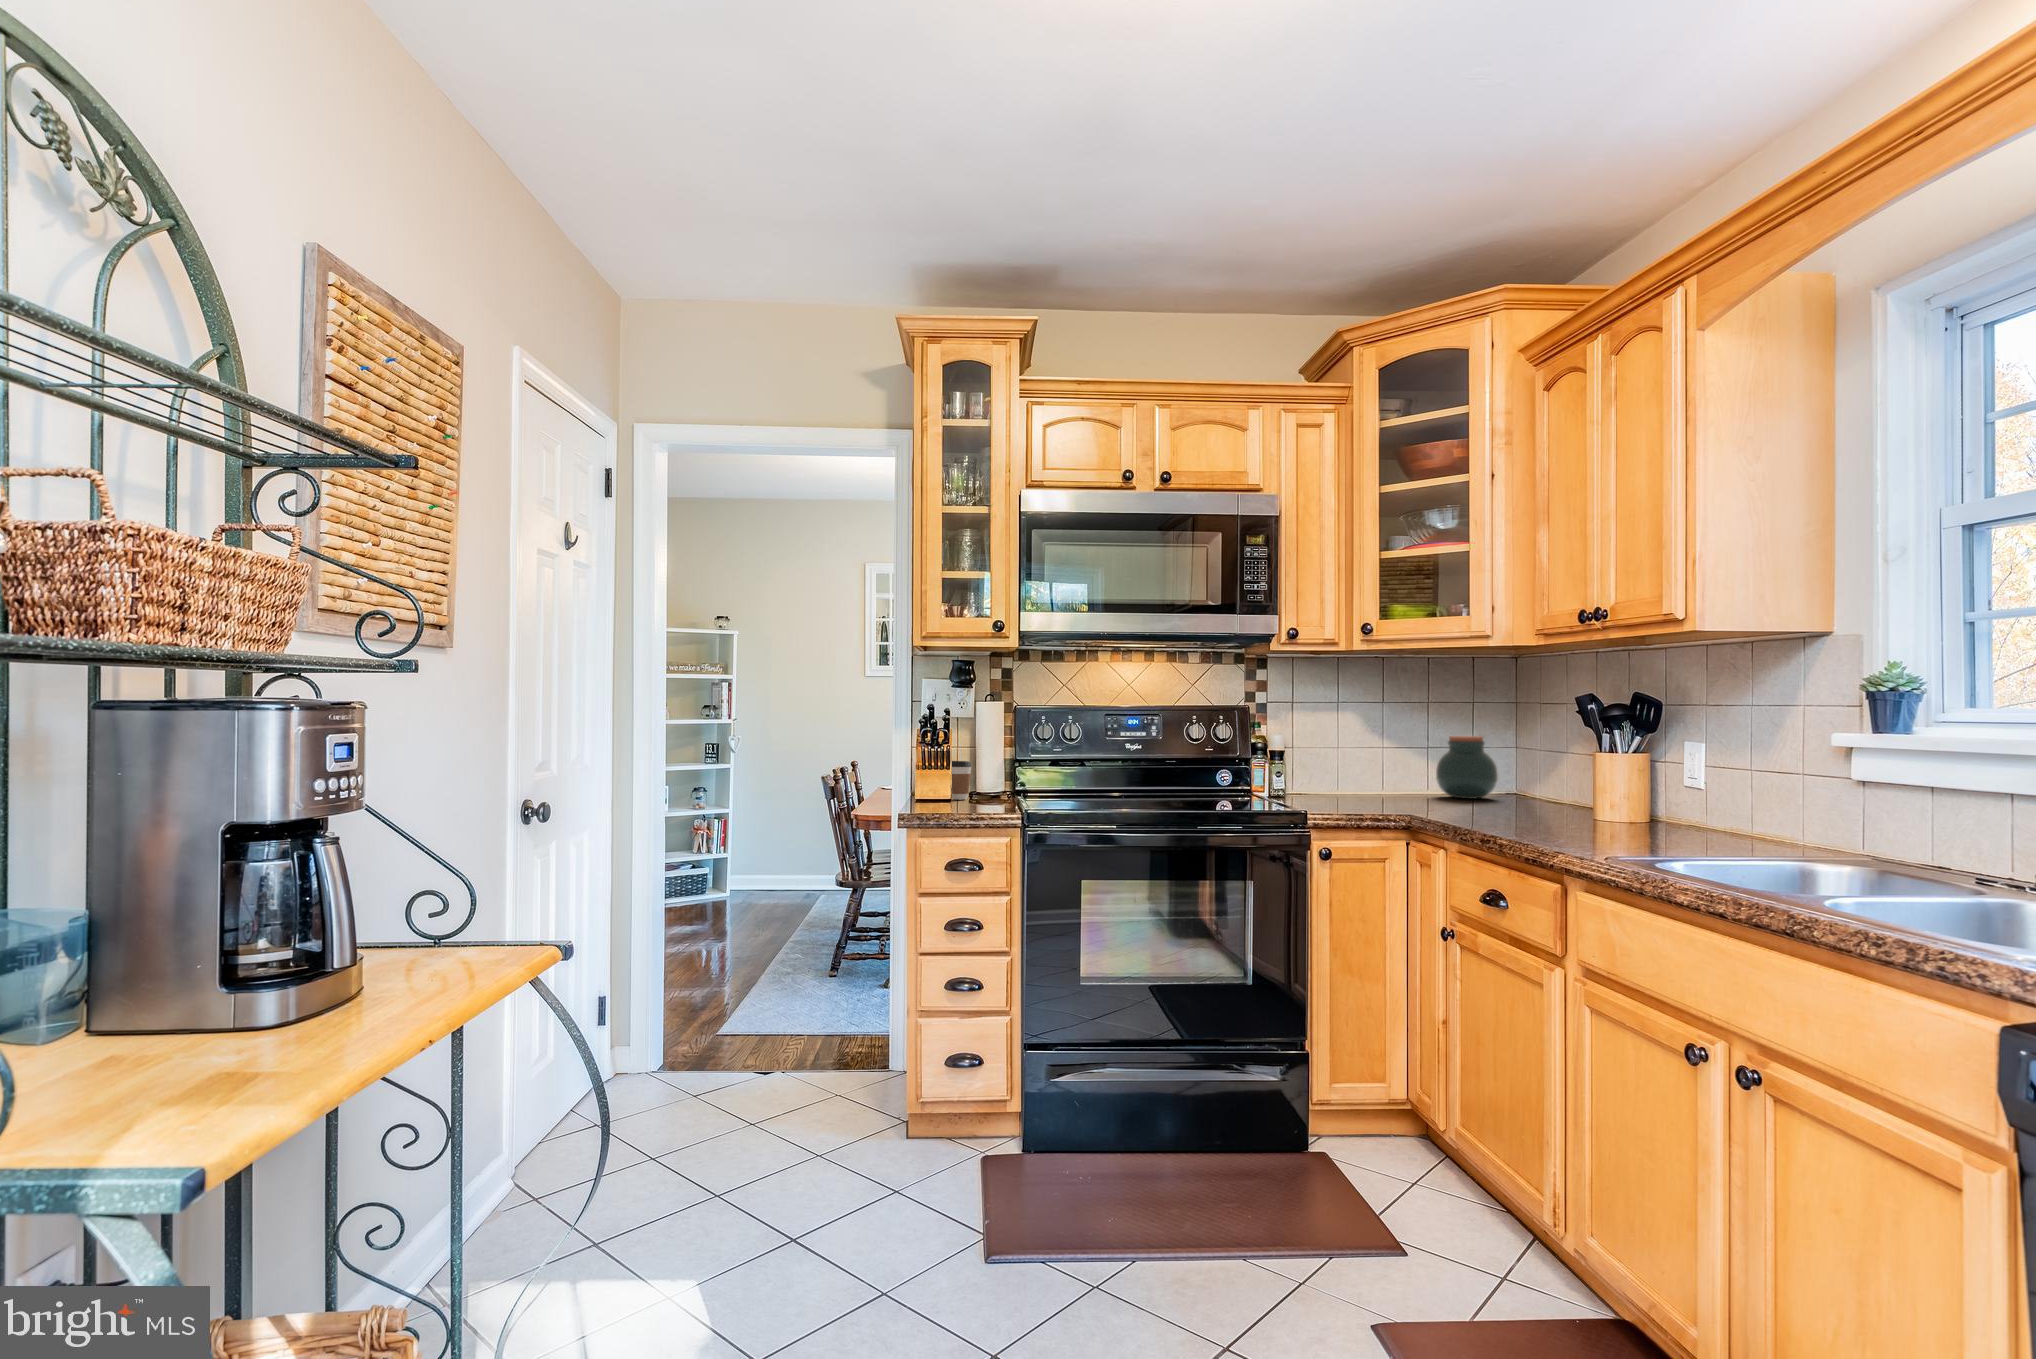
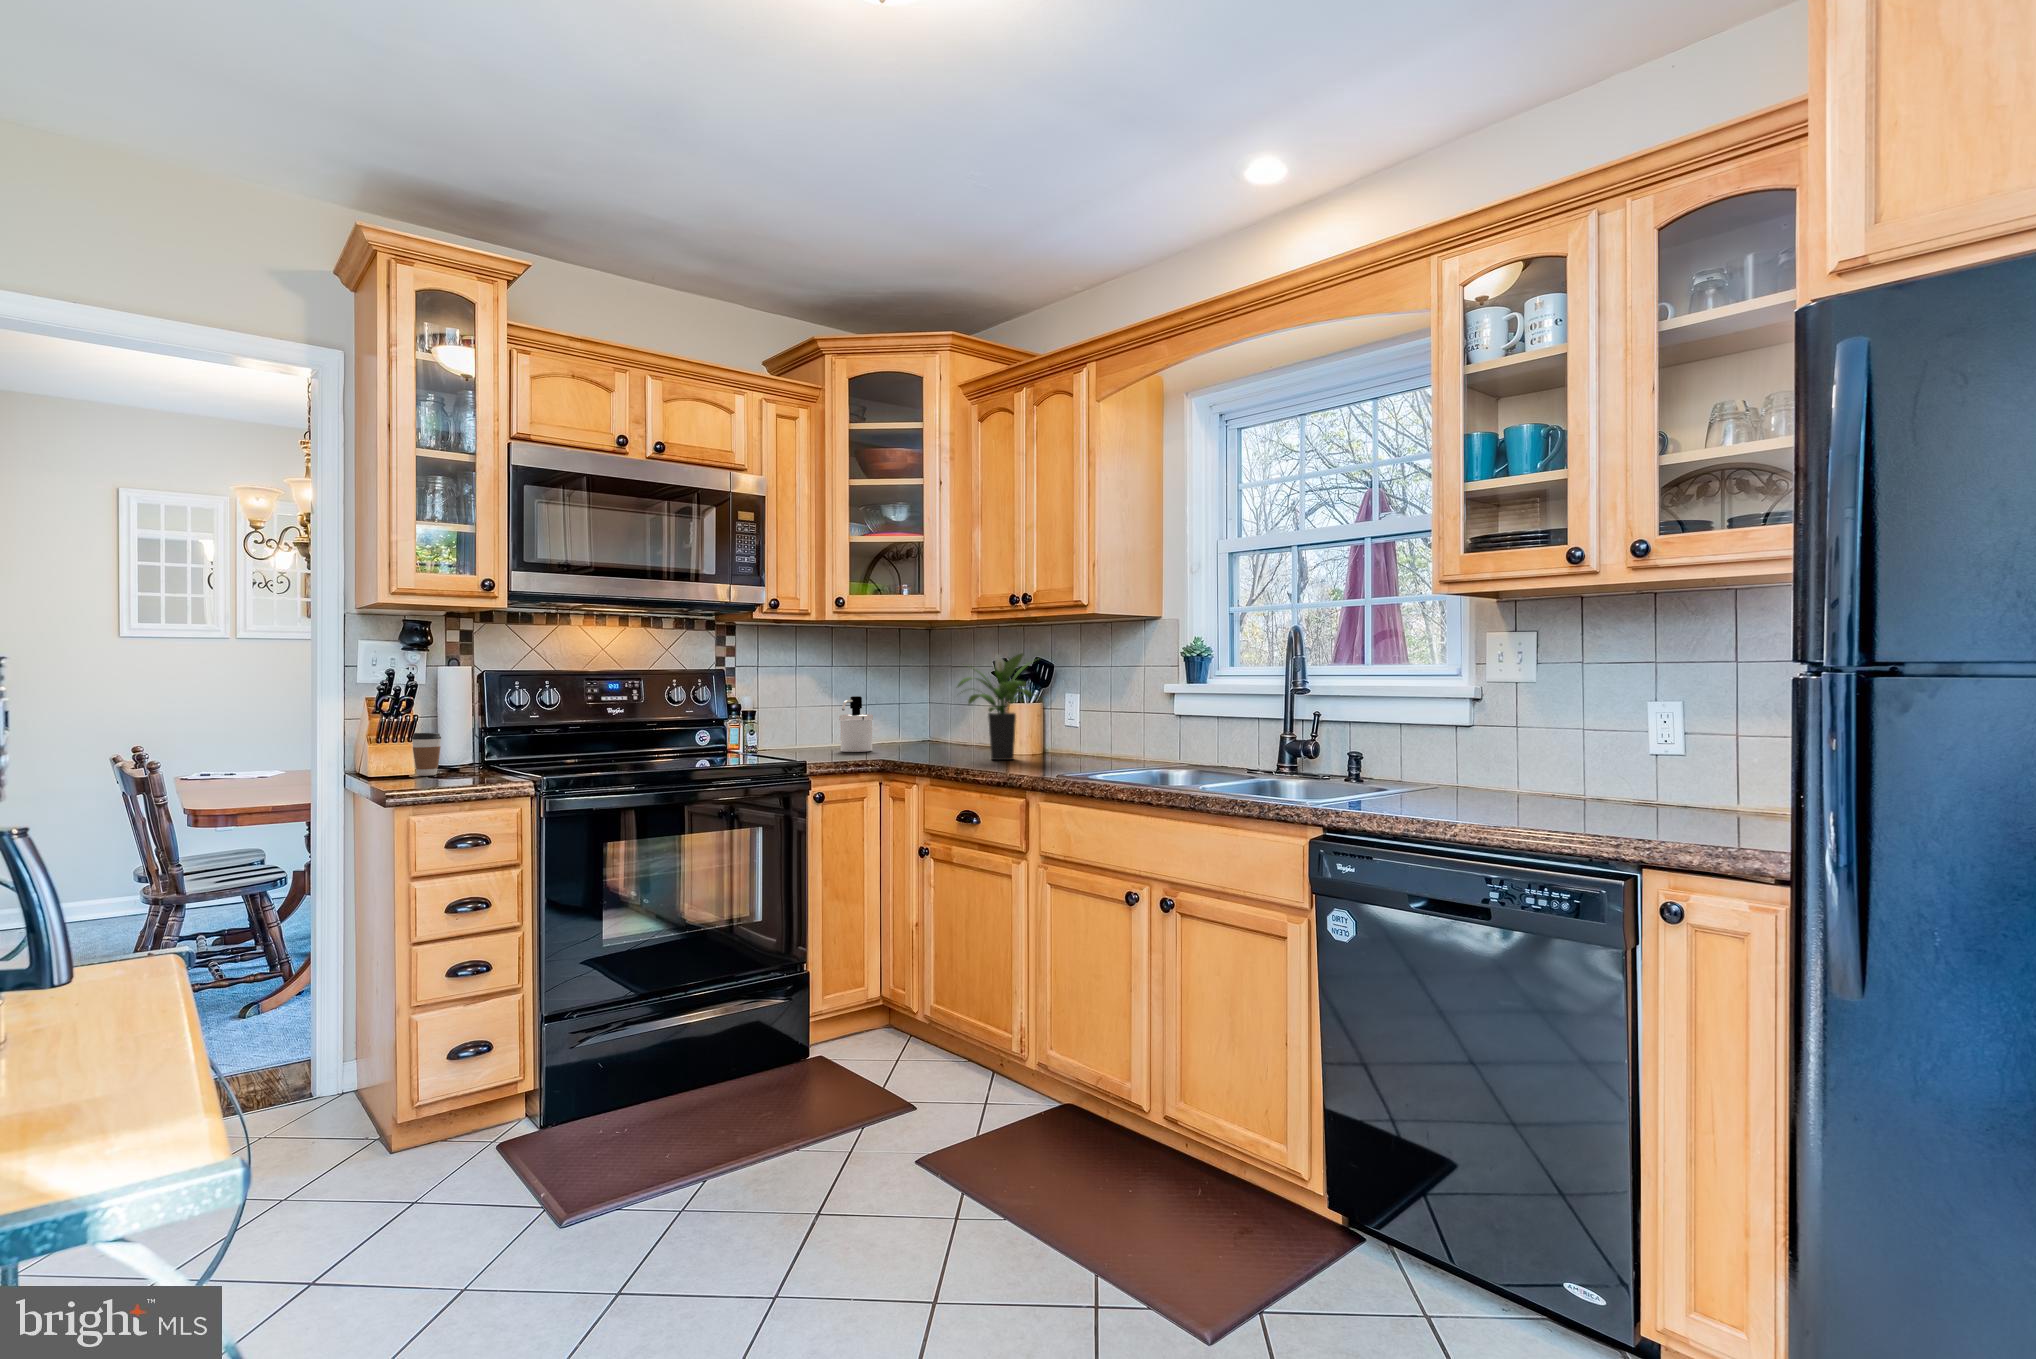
potted plant: none [1500,687,1639,827] -> present [958,653,1042,760]
jar: present [1436,736,1498,799] -> none [875,695,922,747]
soap dispenser: none [1378,737,1423,802] -> present [839,696,873,752]

